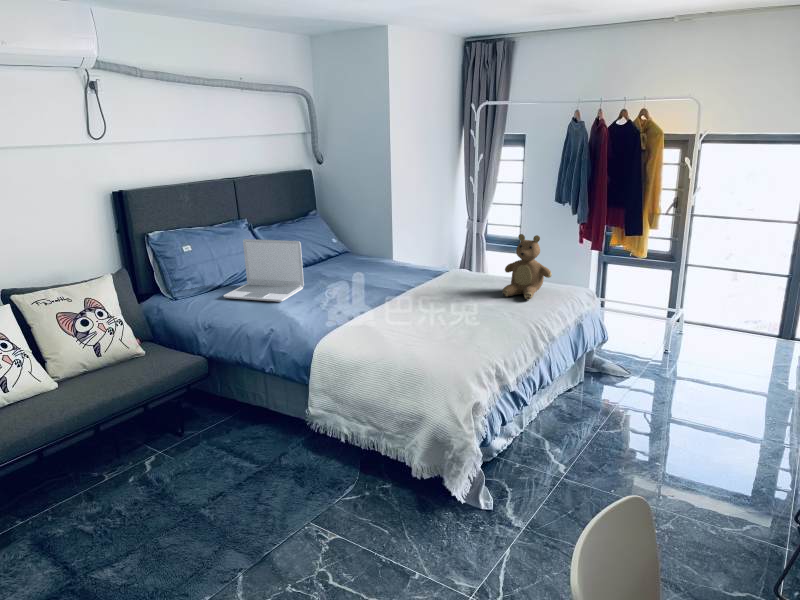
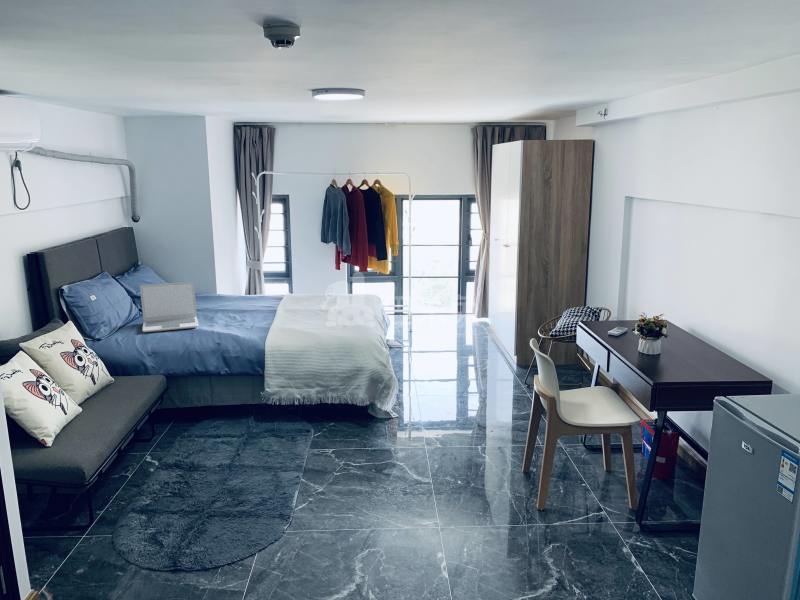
teddy bear: present [502,234,552,300] -> none [336,262,368,303]

